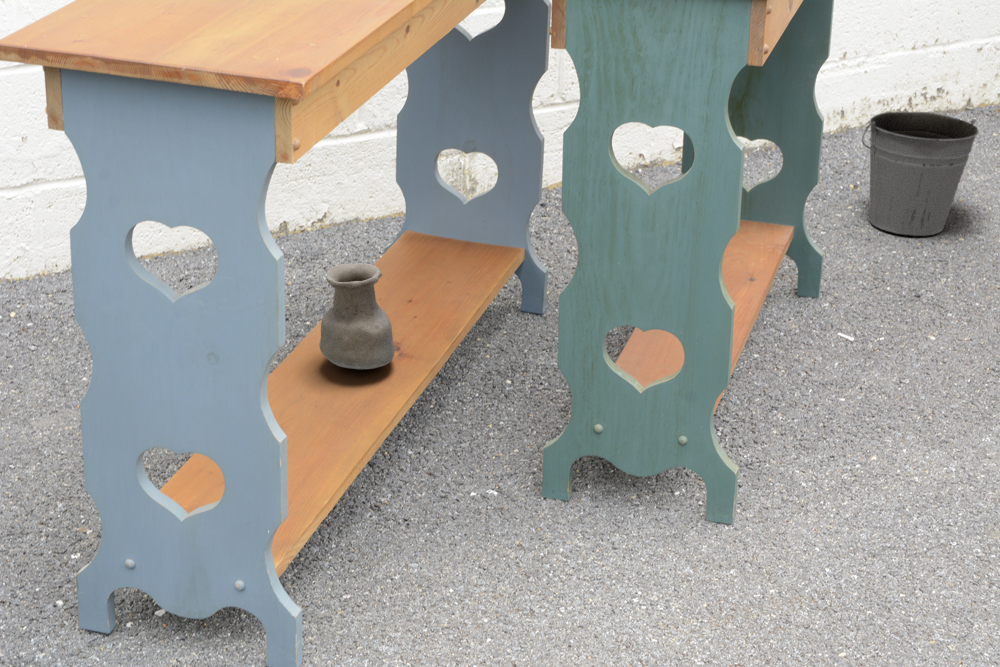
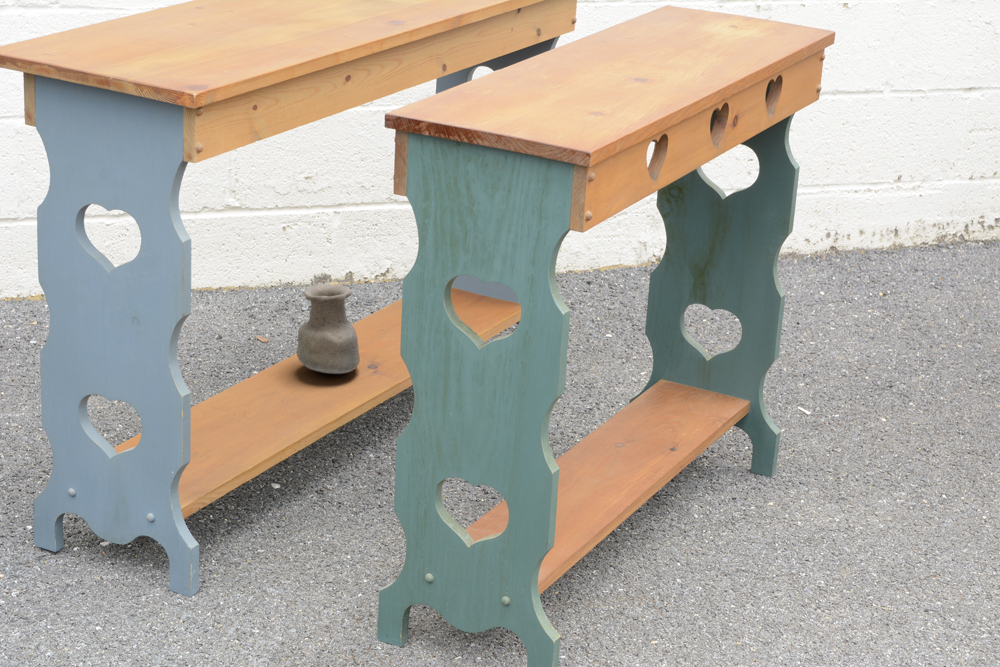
bucket: present [862,112,979,236] -> none [875,224,985,339]

